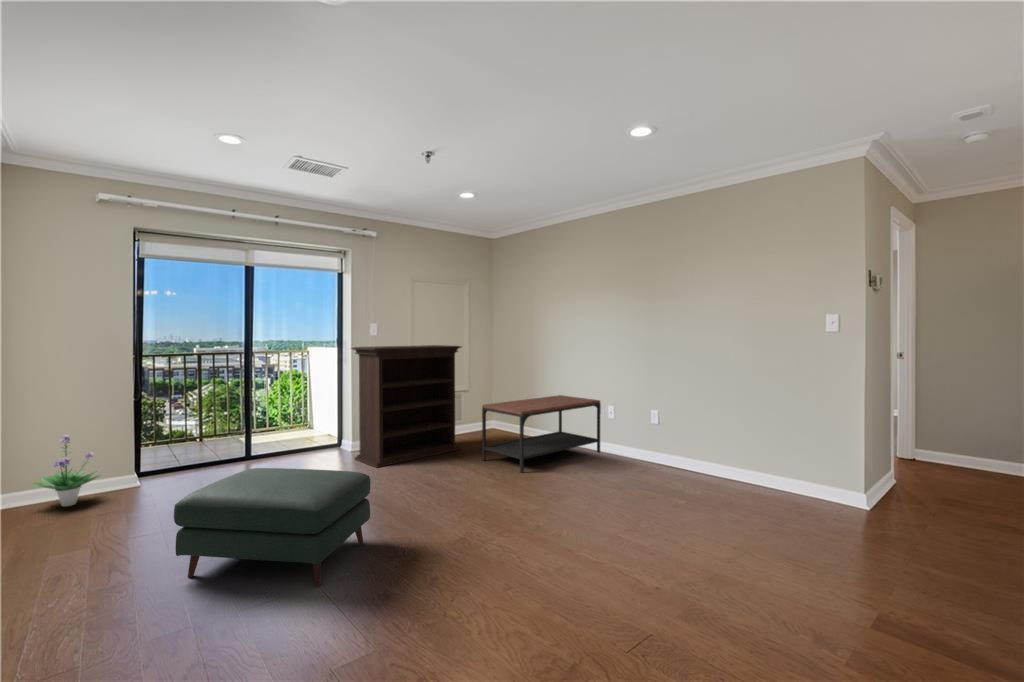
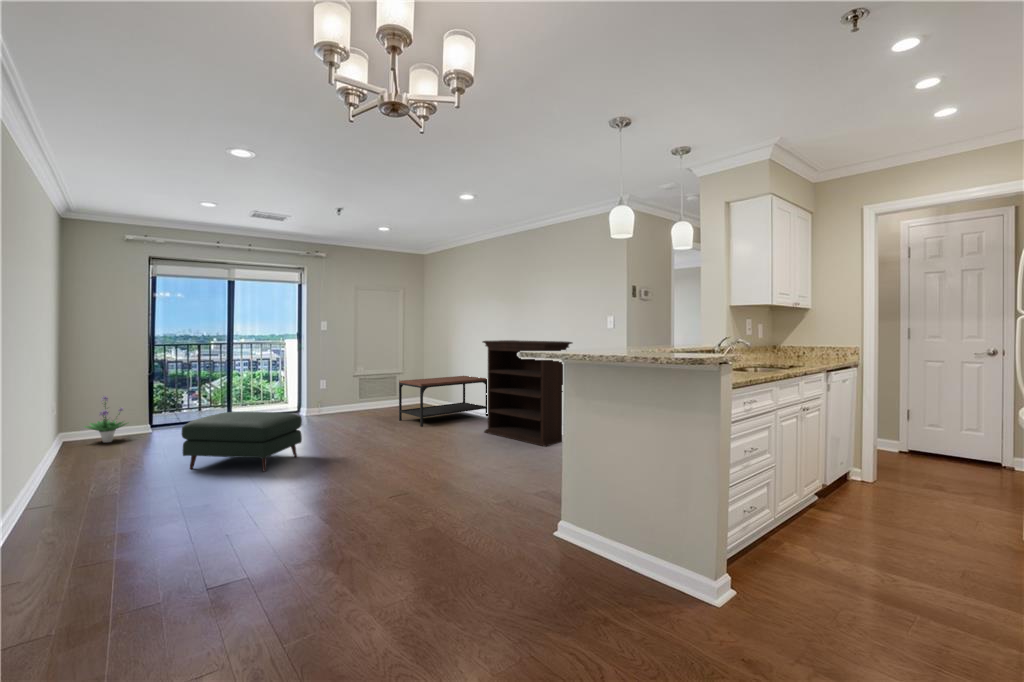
bookshelf: present [351,345,461,467] -> present [483,340,572,446]

